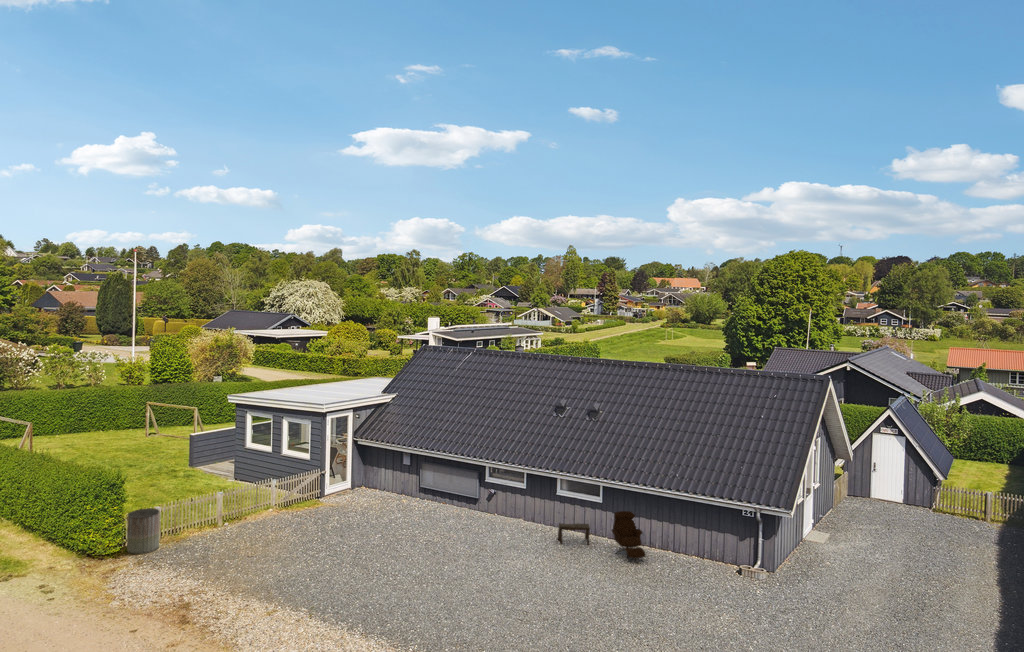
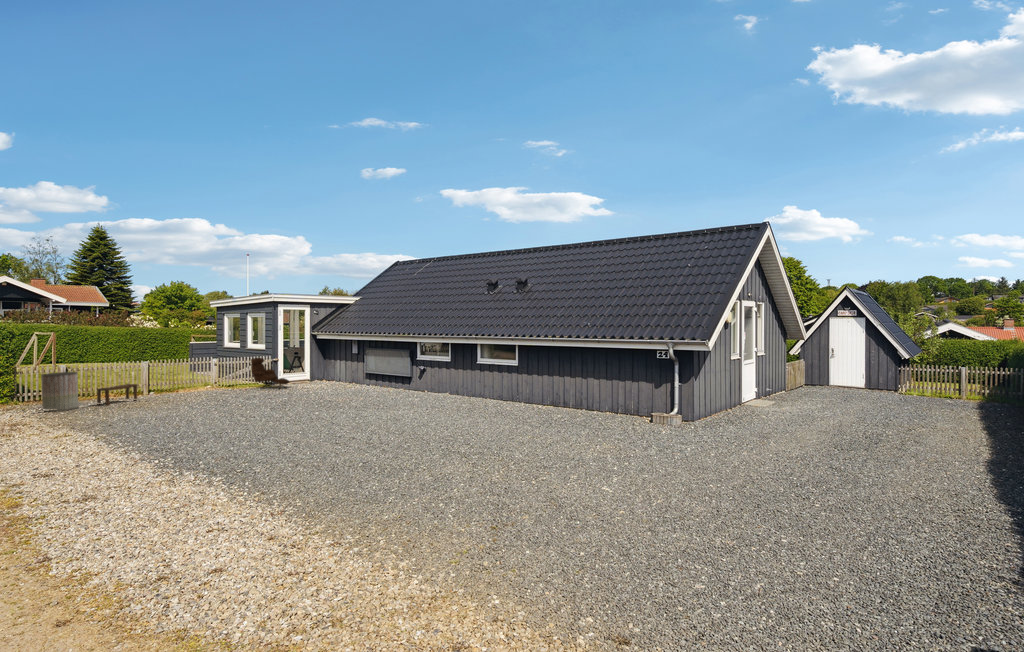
lounge chair: present [612,511,645,563] -> present [251,358,289,388]
bench: present [558,523,590,545] -> present [97,384,137,406]

